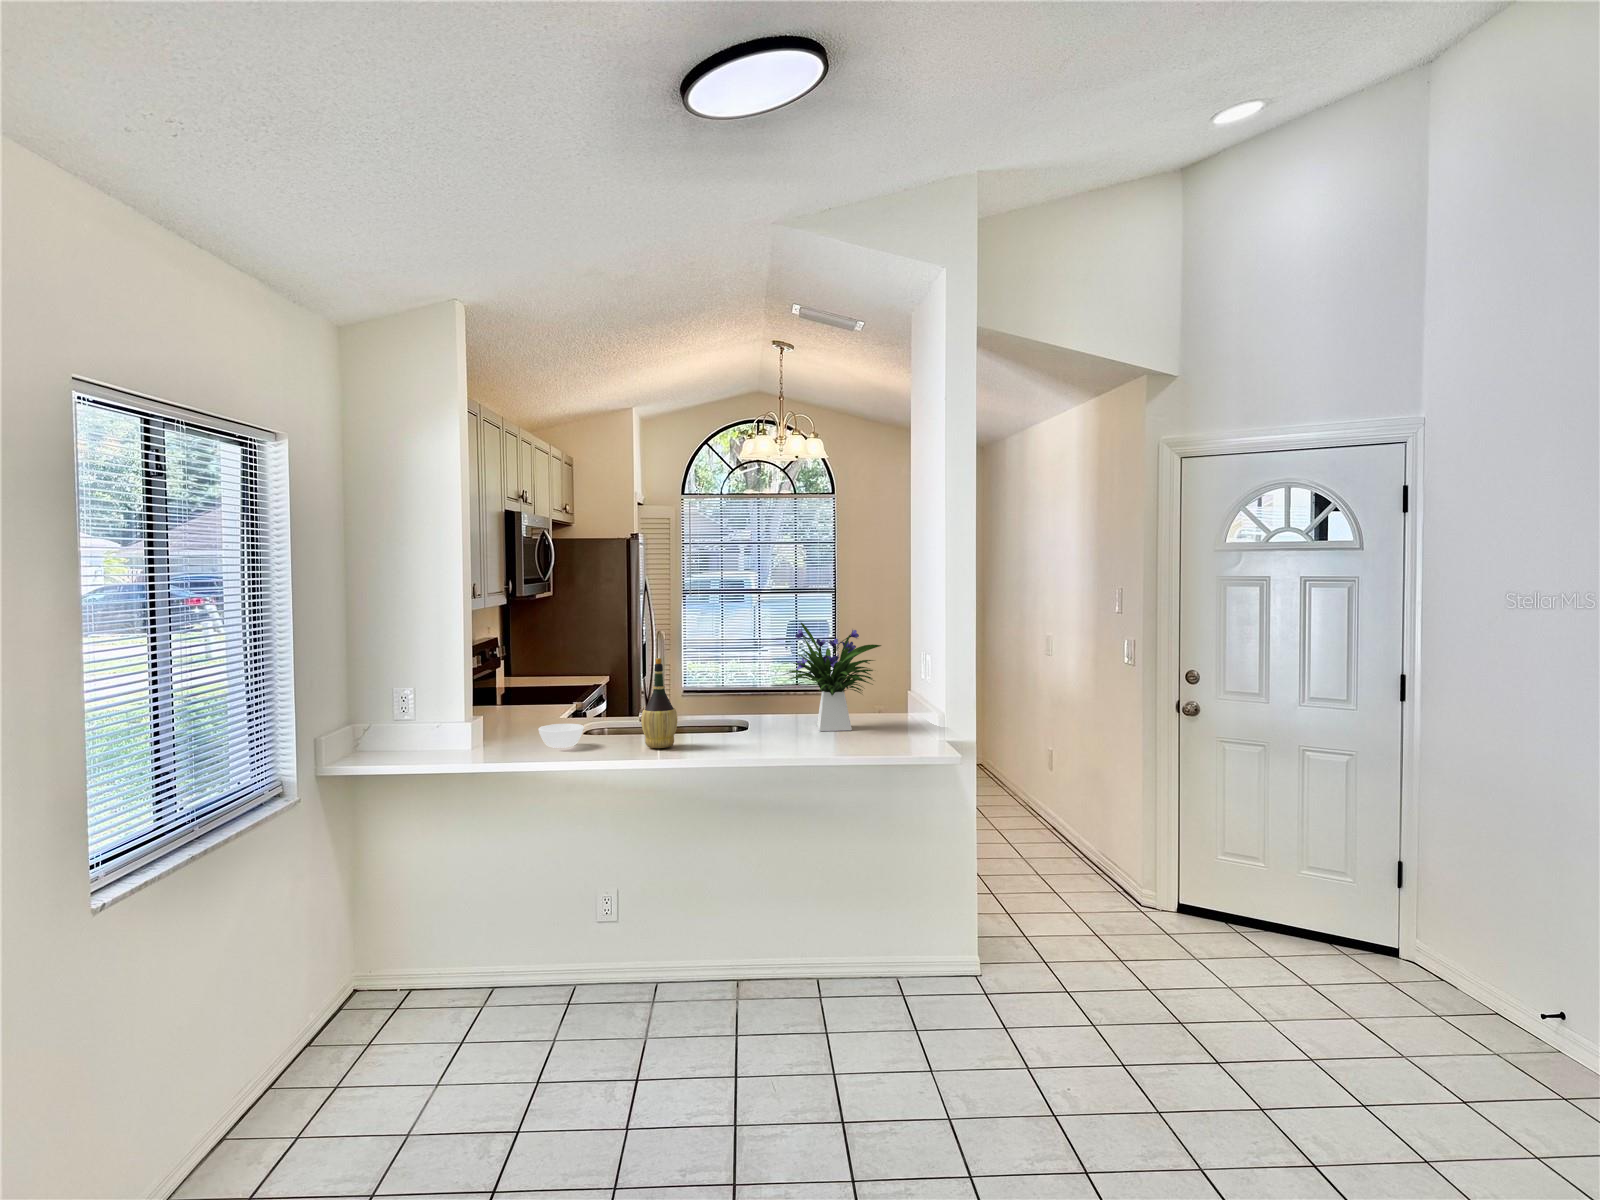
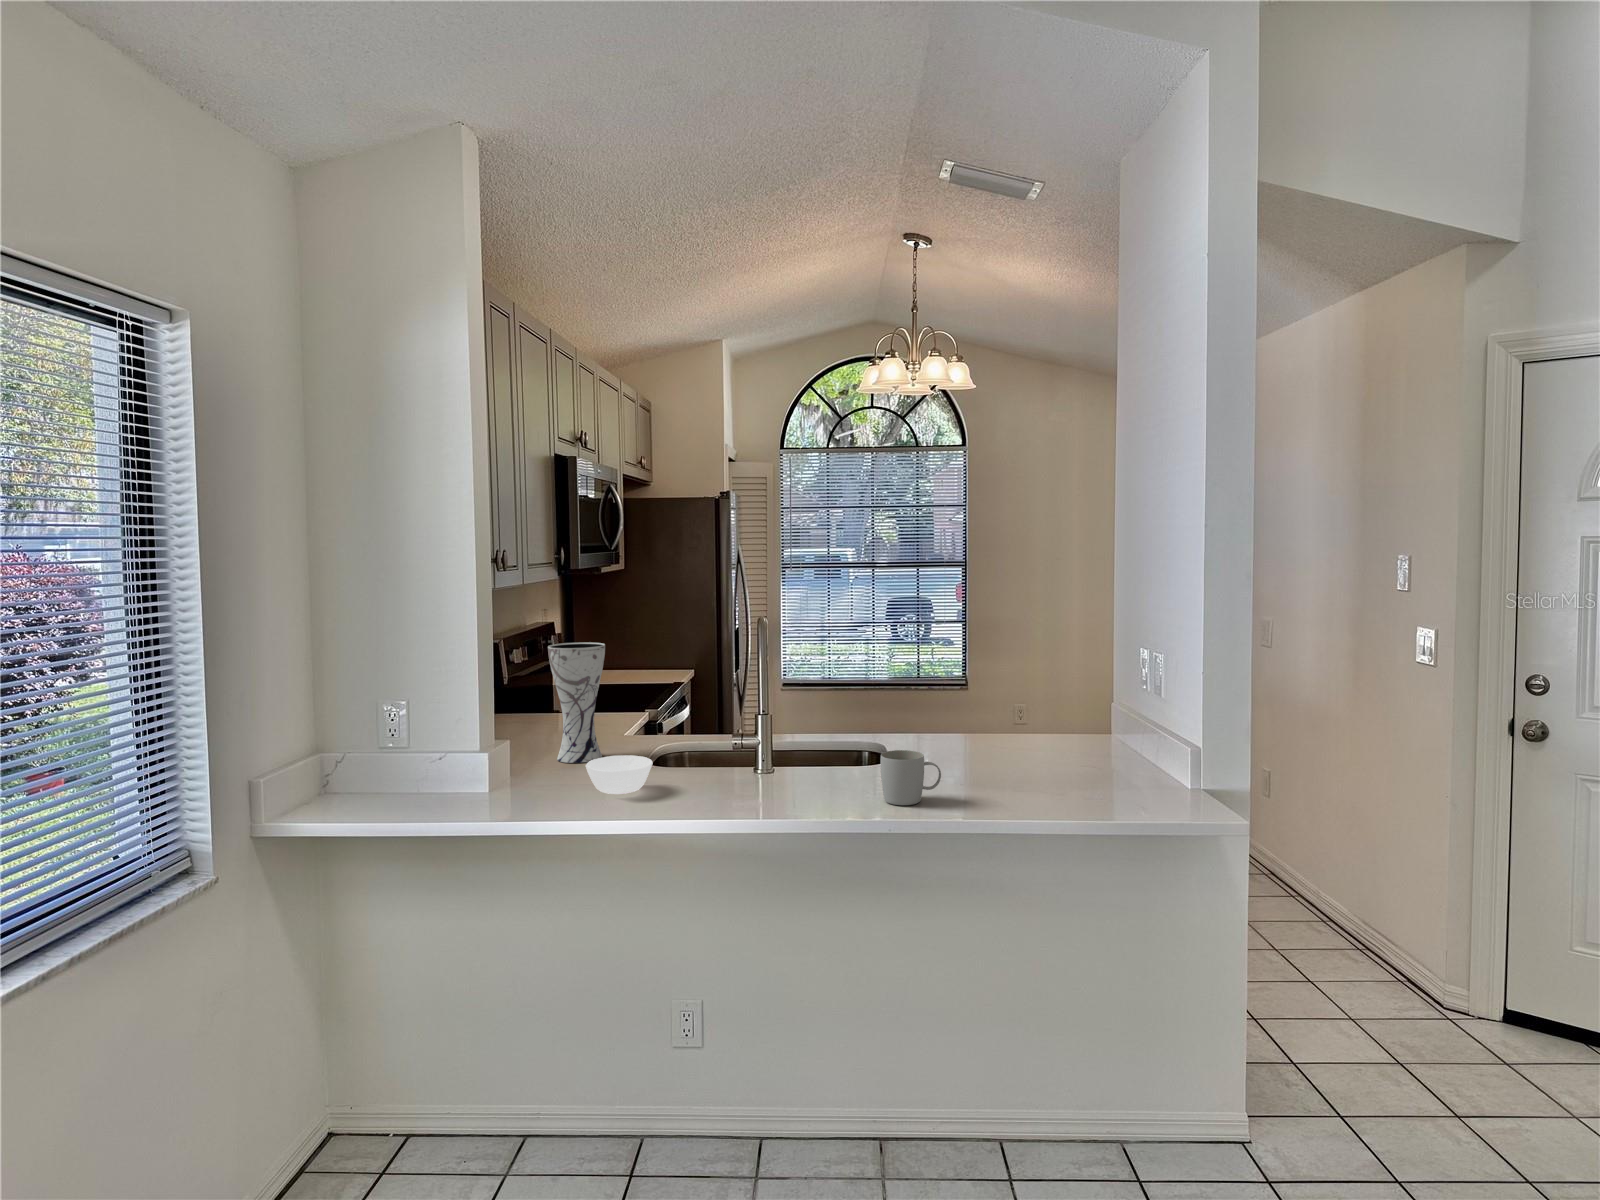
flower arrangement: present [784,623,881,731] -> none [937,607,1091,769]
vase: none [507,649,548,734] -> present [548,642,605,763]
wine bottle: present [641,658,678,748] -> none [737,662,791,799]
mug: none [736,715,775,749] -> present [880,750,941,805]

